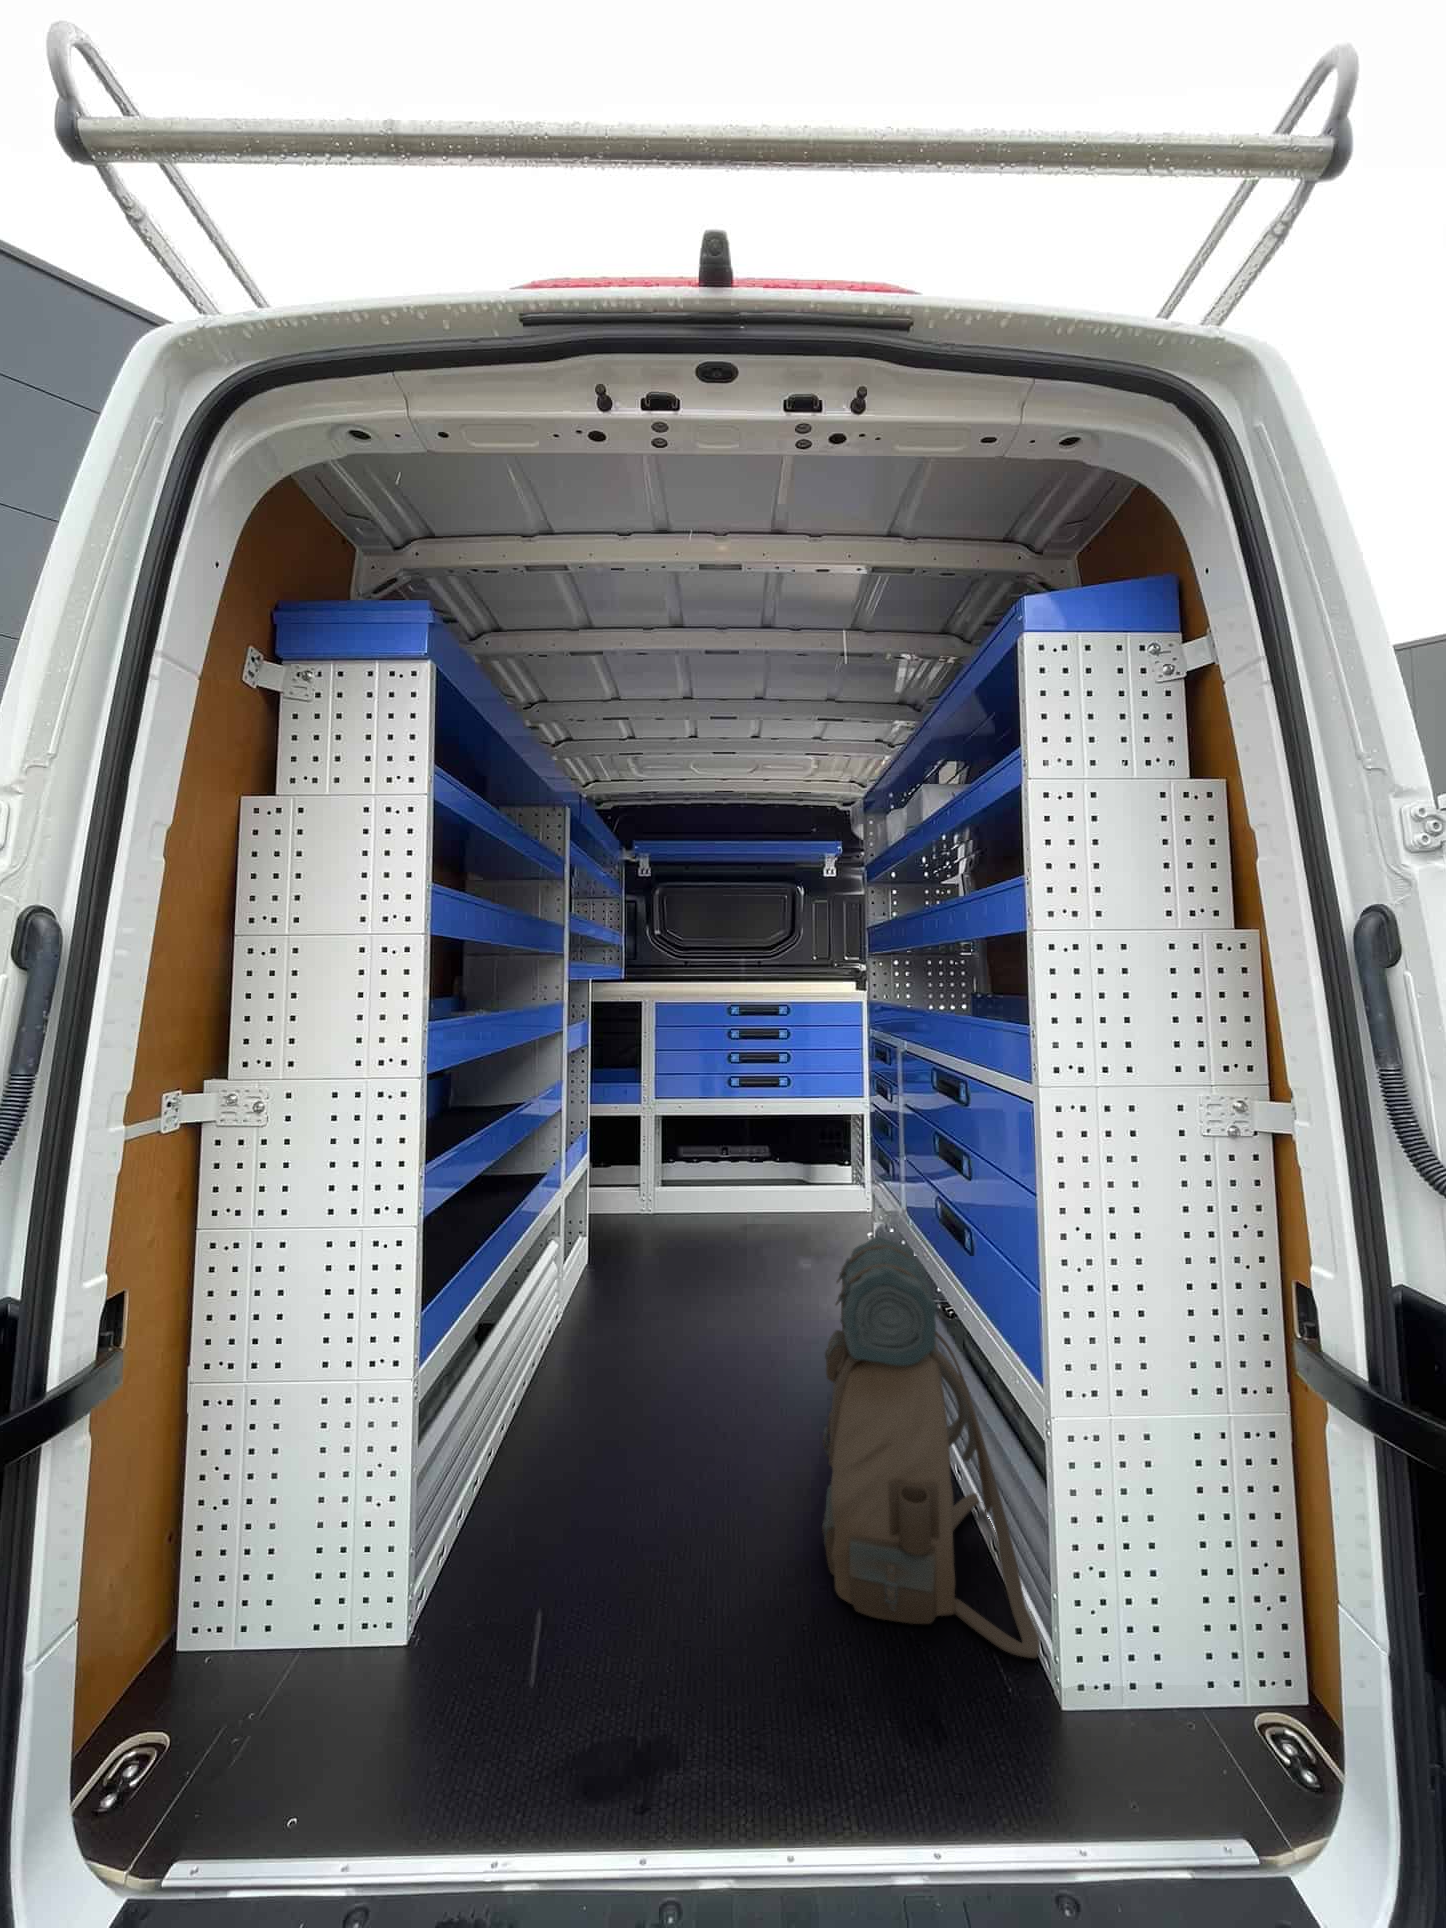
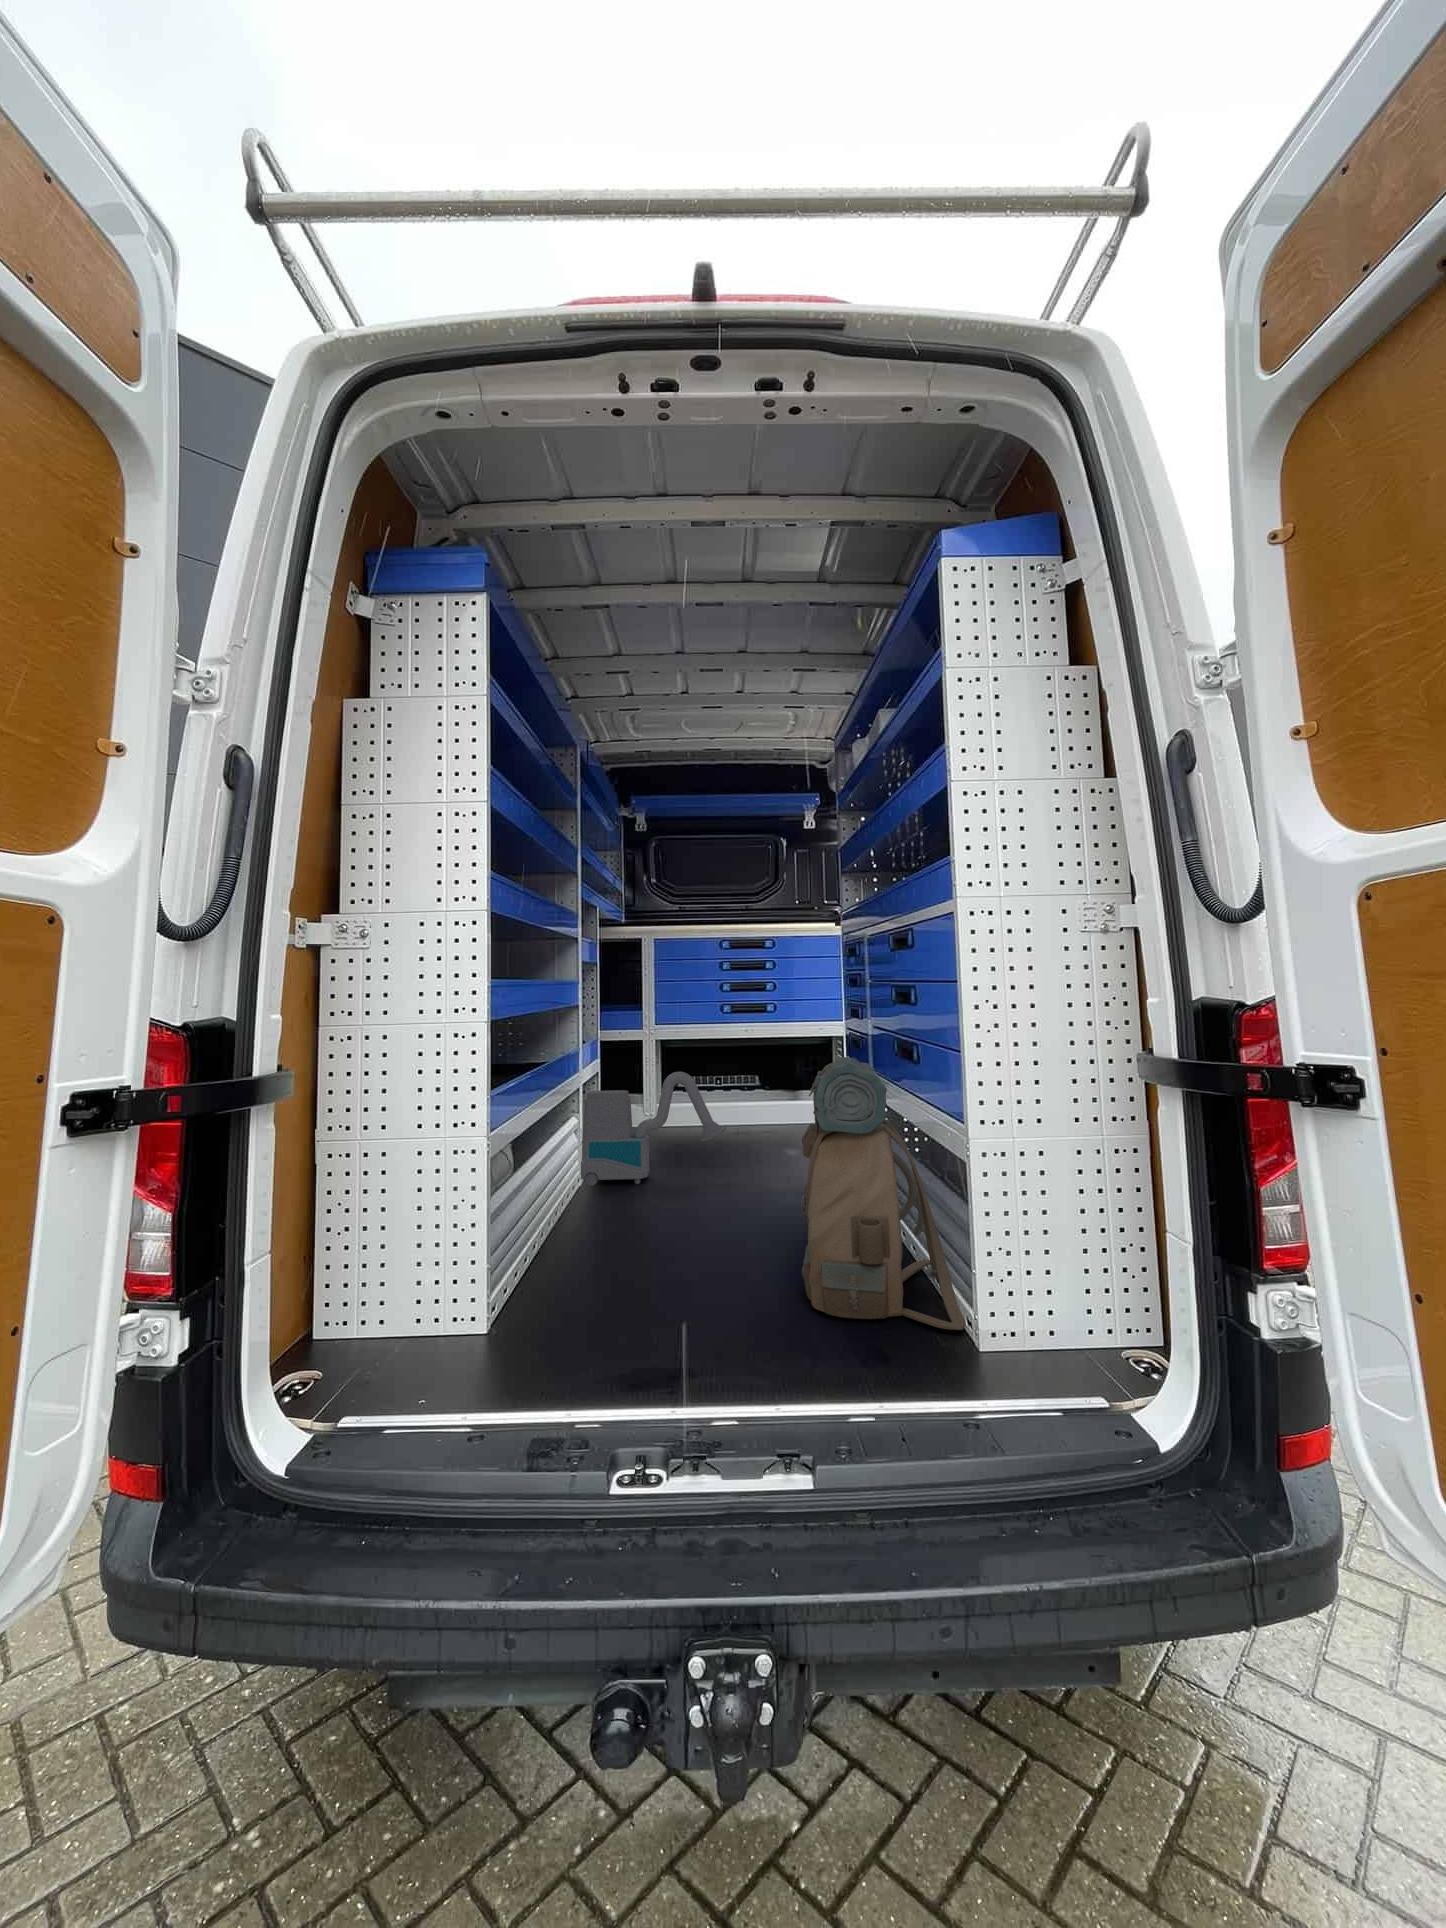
vacuum cleaner: none [560,1180,731,1318] -> present [581,1072,726,1186]

